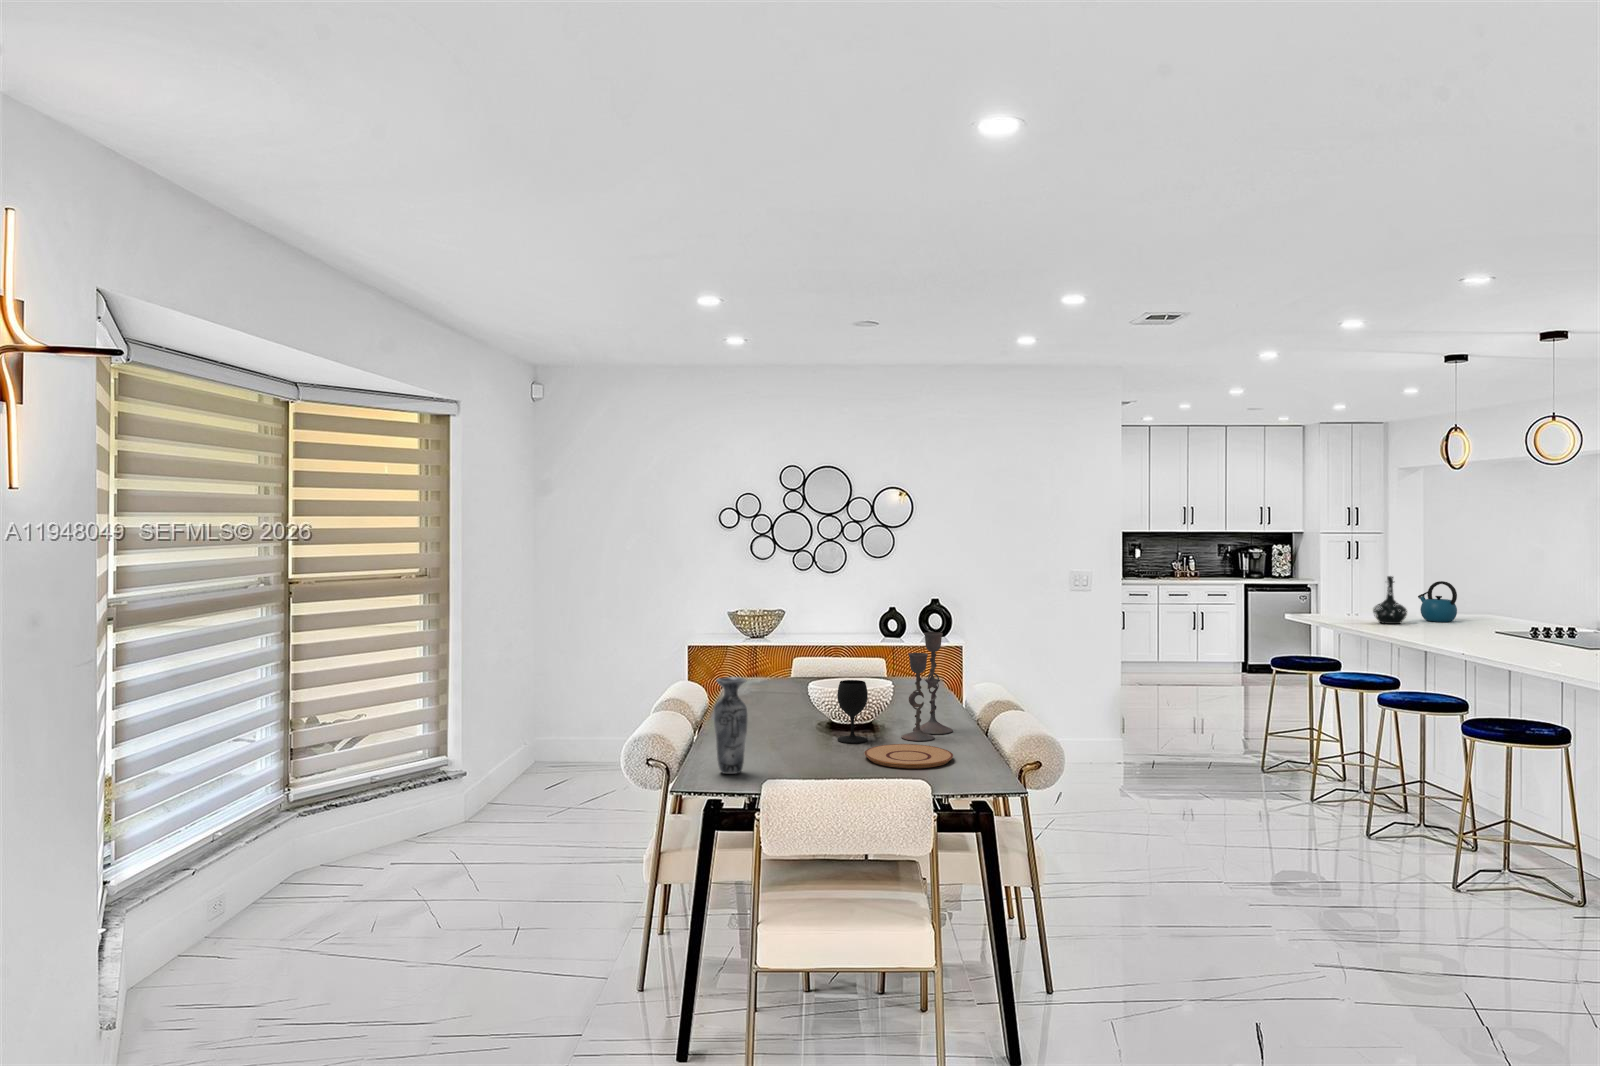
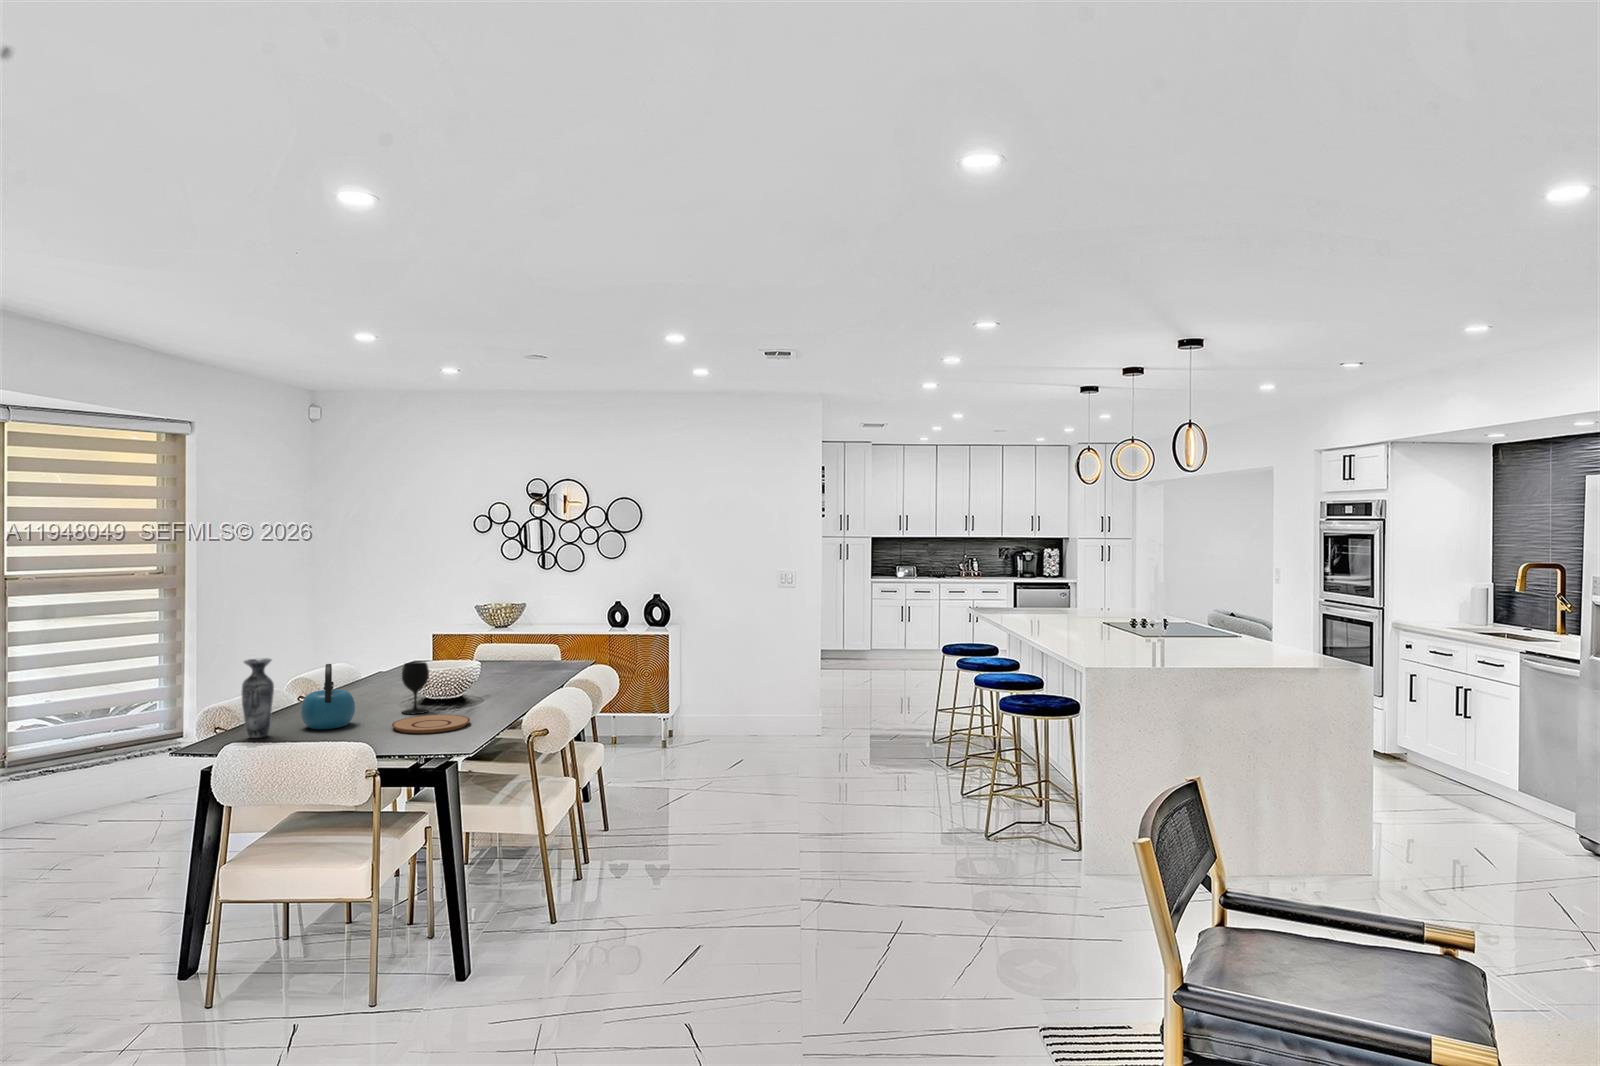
bottle: present [1373,576,1407,624] -> none [1027,576,1053,618]
kettle: present [1418,581,1457,622] -> present [301,664,355,729]
candlestick: present [901,632,953,741] -> none [460,623,517,713]

